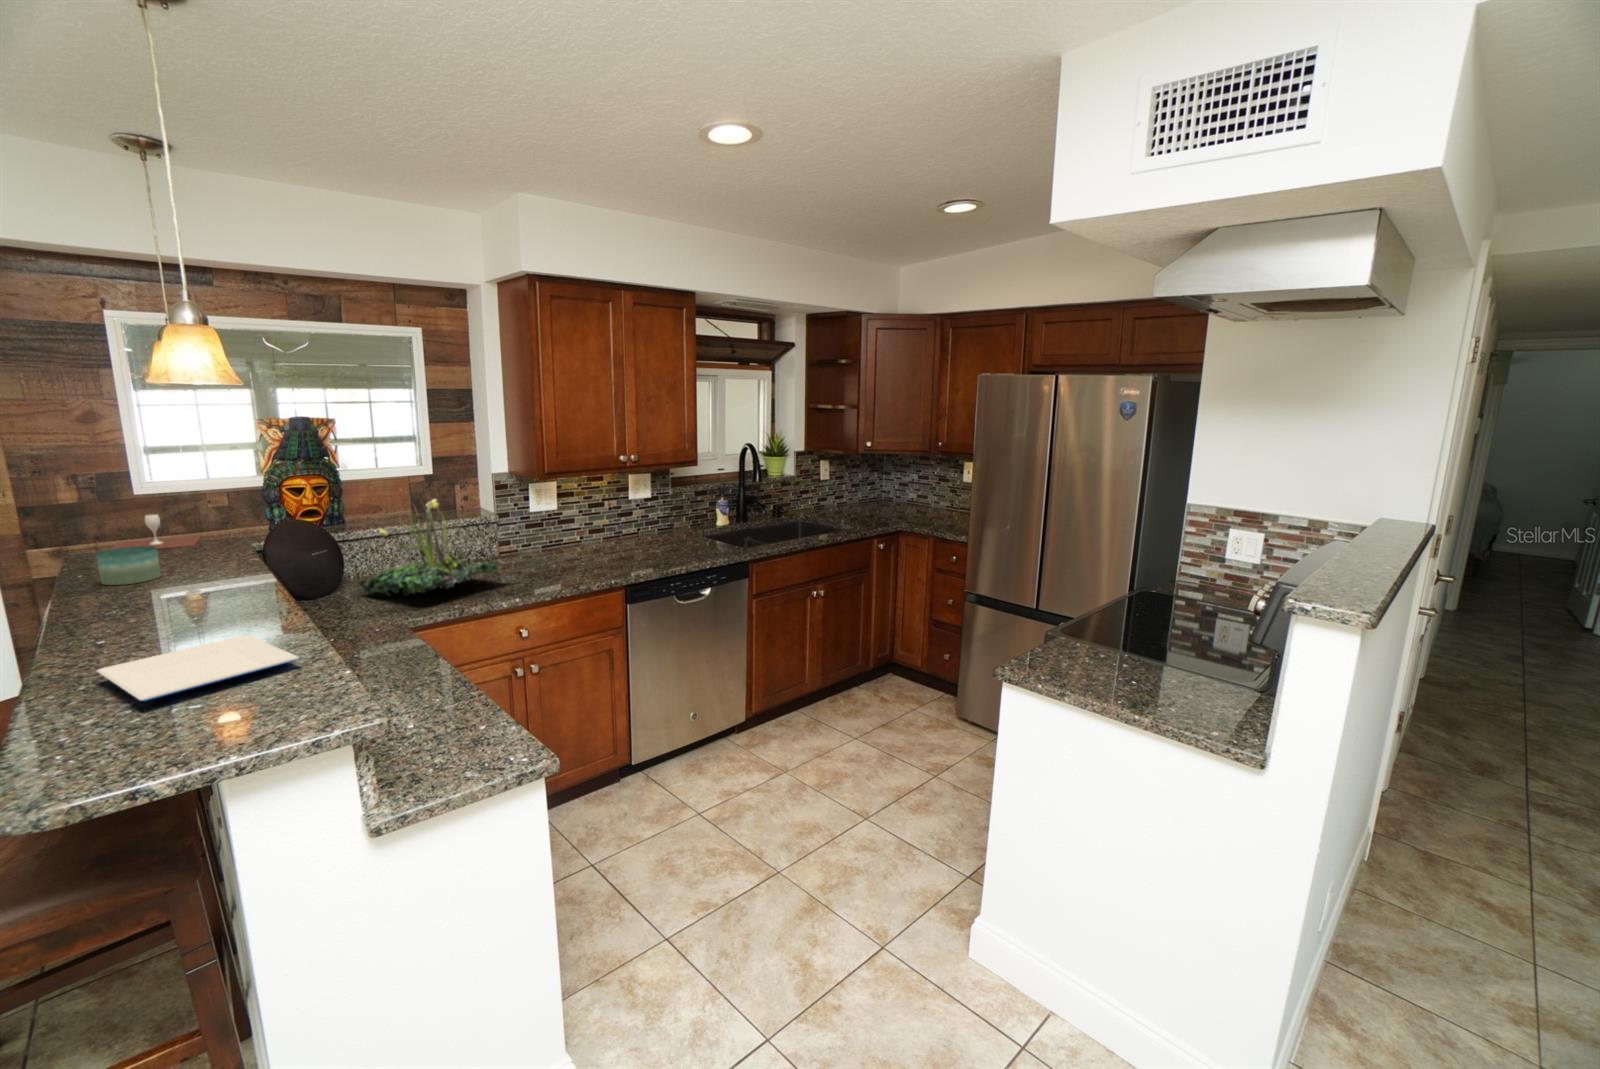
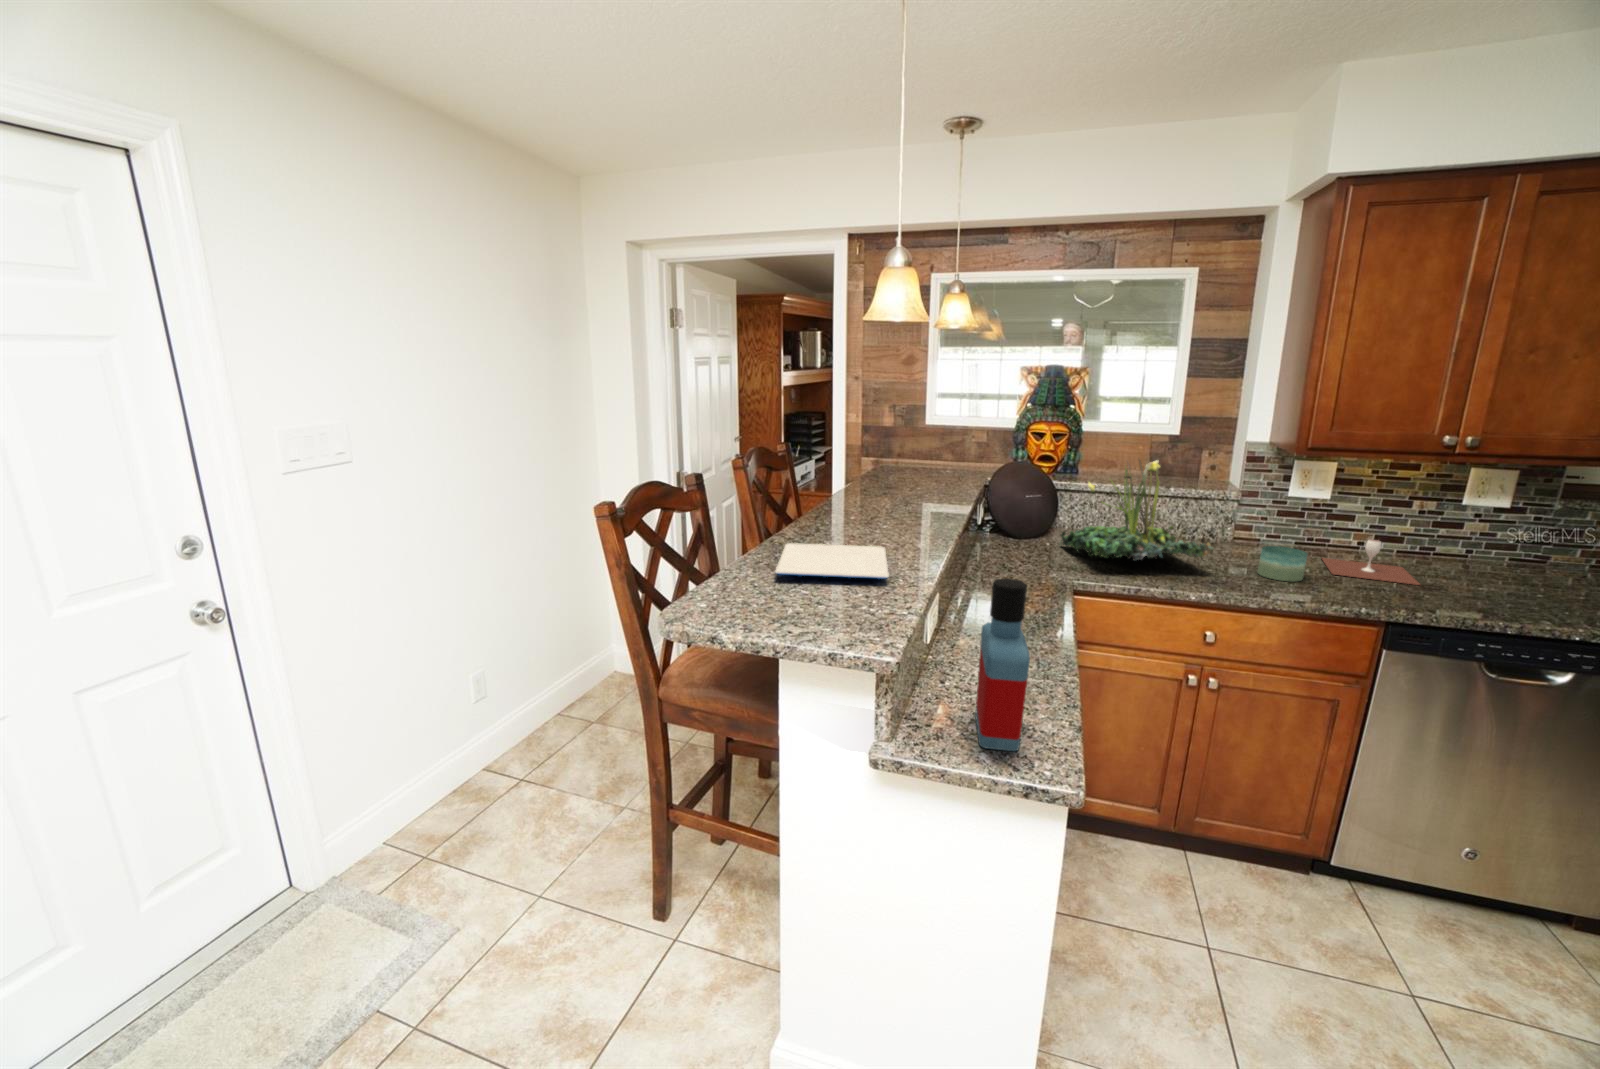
wine glass: present [110,514,201,550] -> present [1322,539,1420,585]
candle: present [96,546,161,585] -> present [1258,546,1308,581]
bottle: none [421,616,492,769] -> present [975,578,1030,751]

